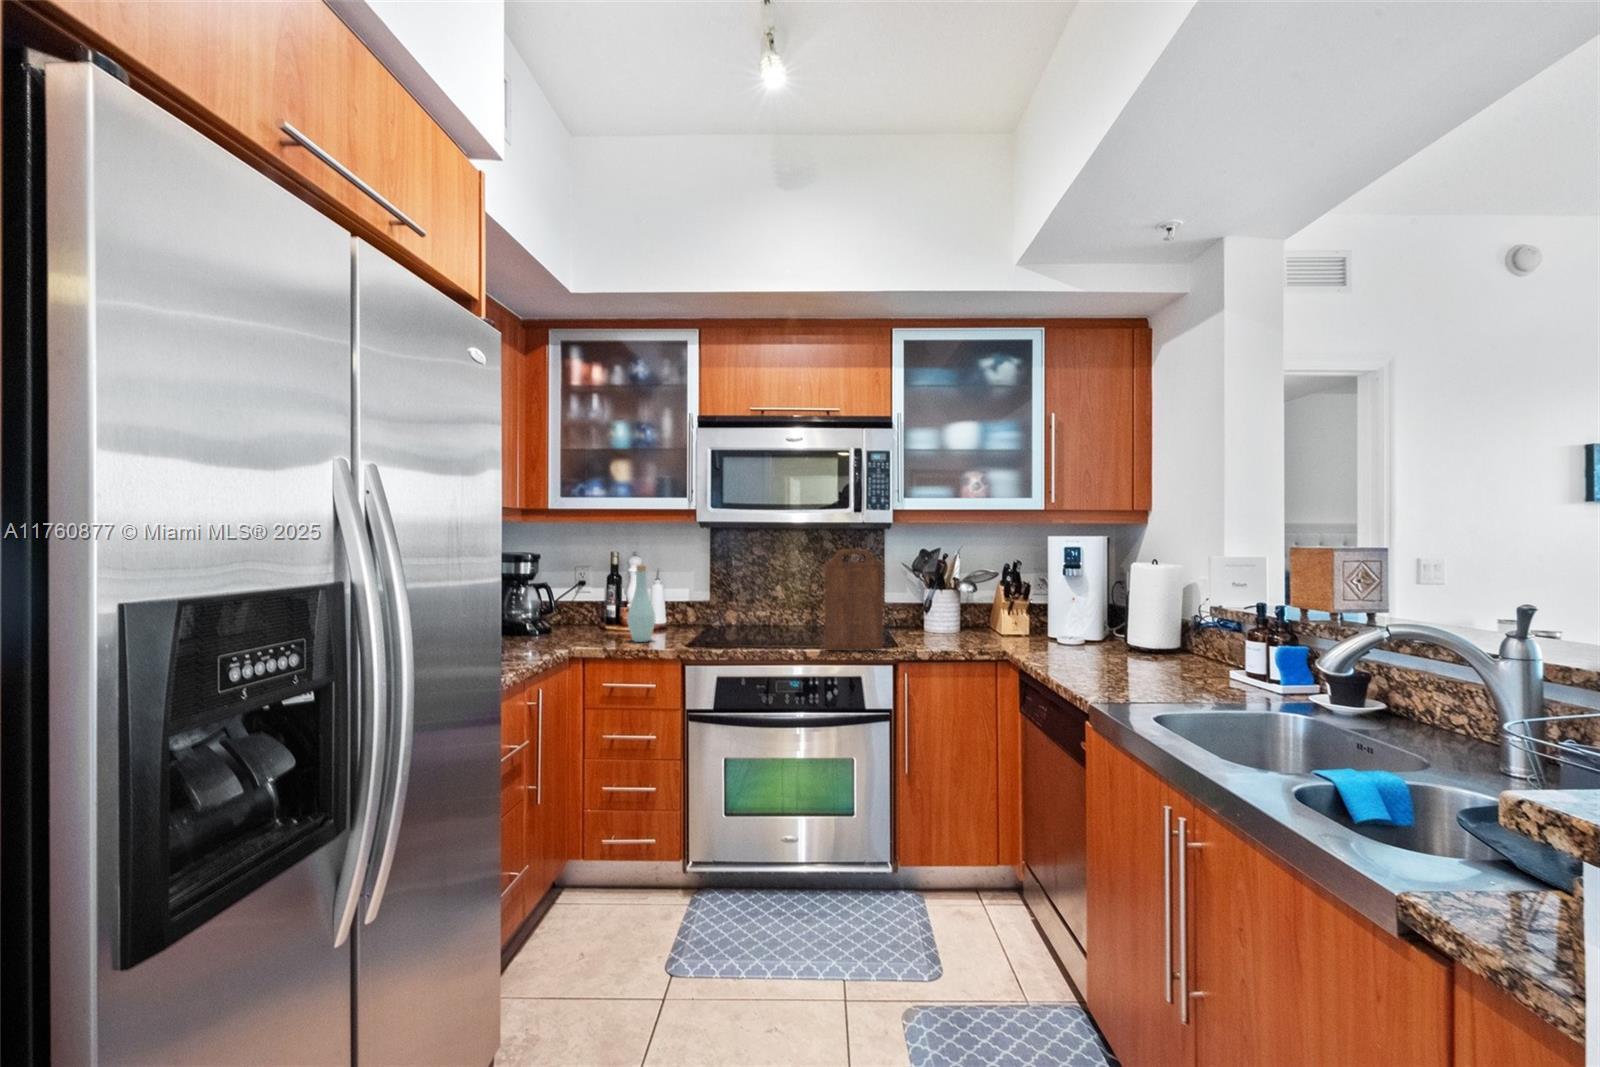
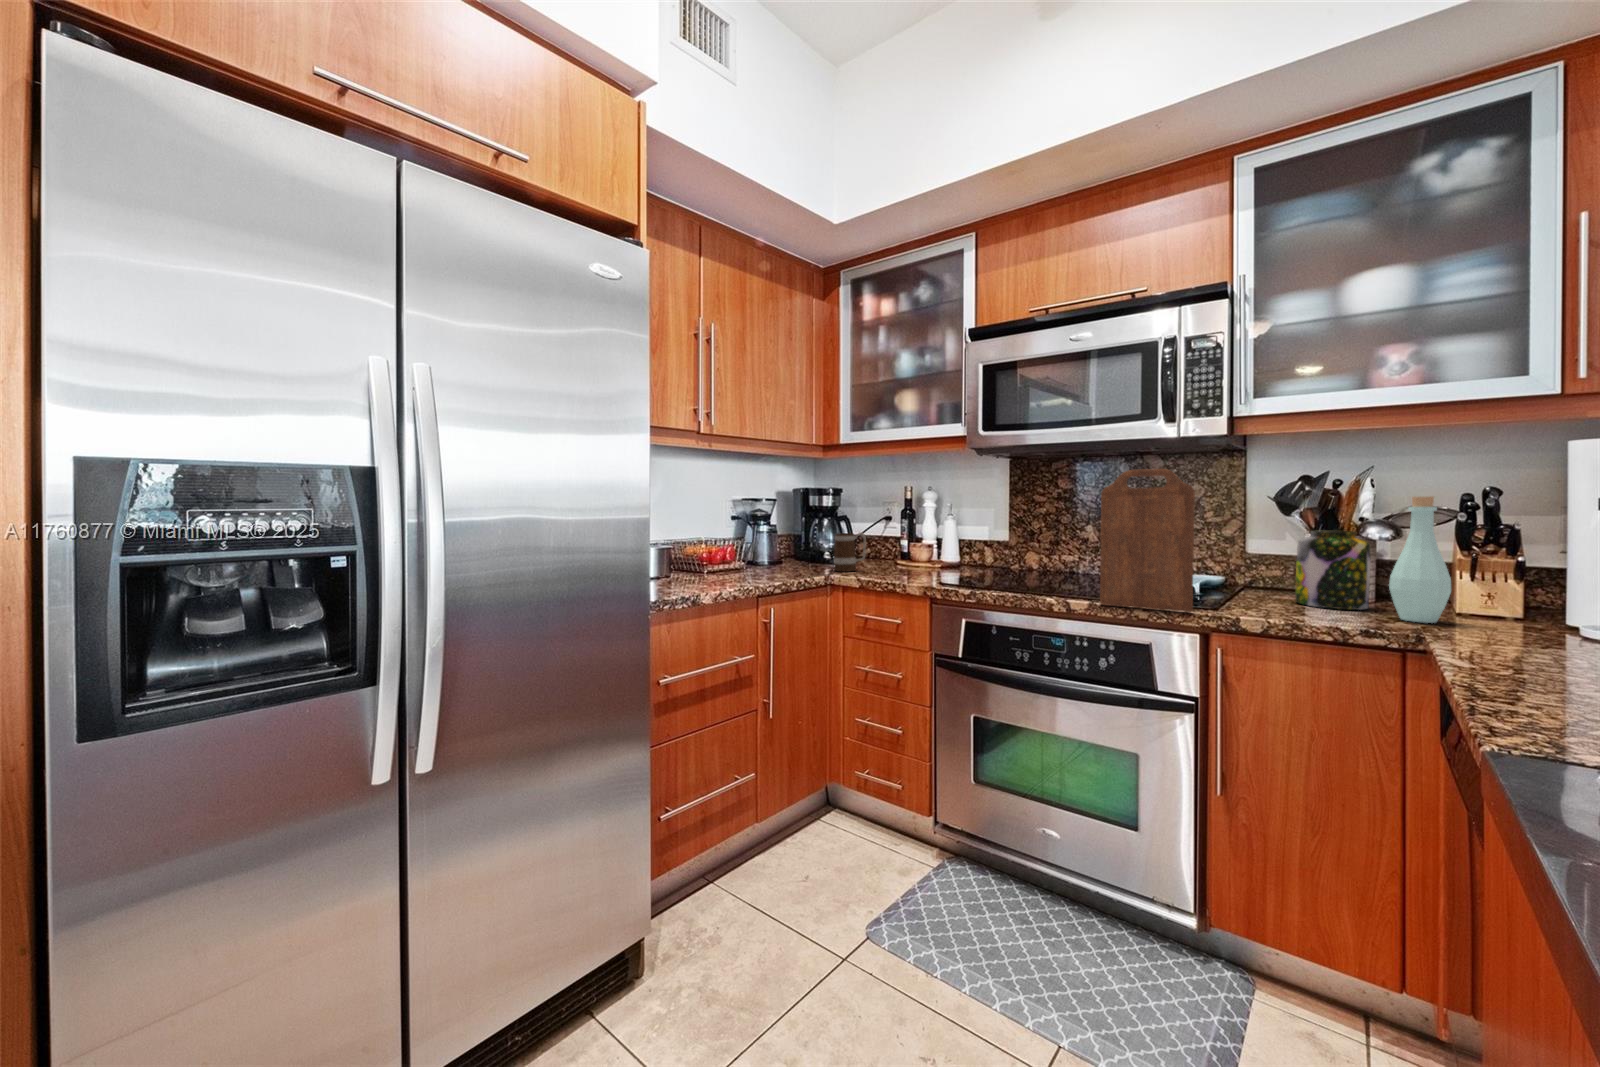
bottle: present [627,565,655,642] -> present [1389,496,1451,623]
jar: none [921,588,959,639] -> present [1296,531,1370,610]
mug: none [553,598,588,640] -> present [834,532,866,572]

